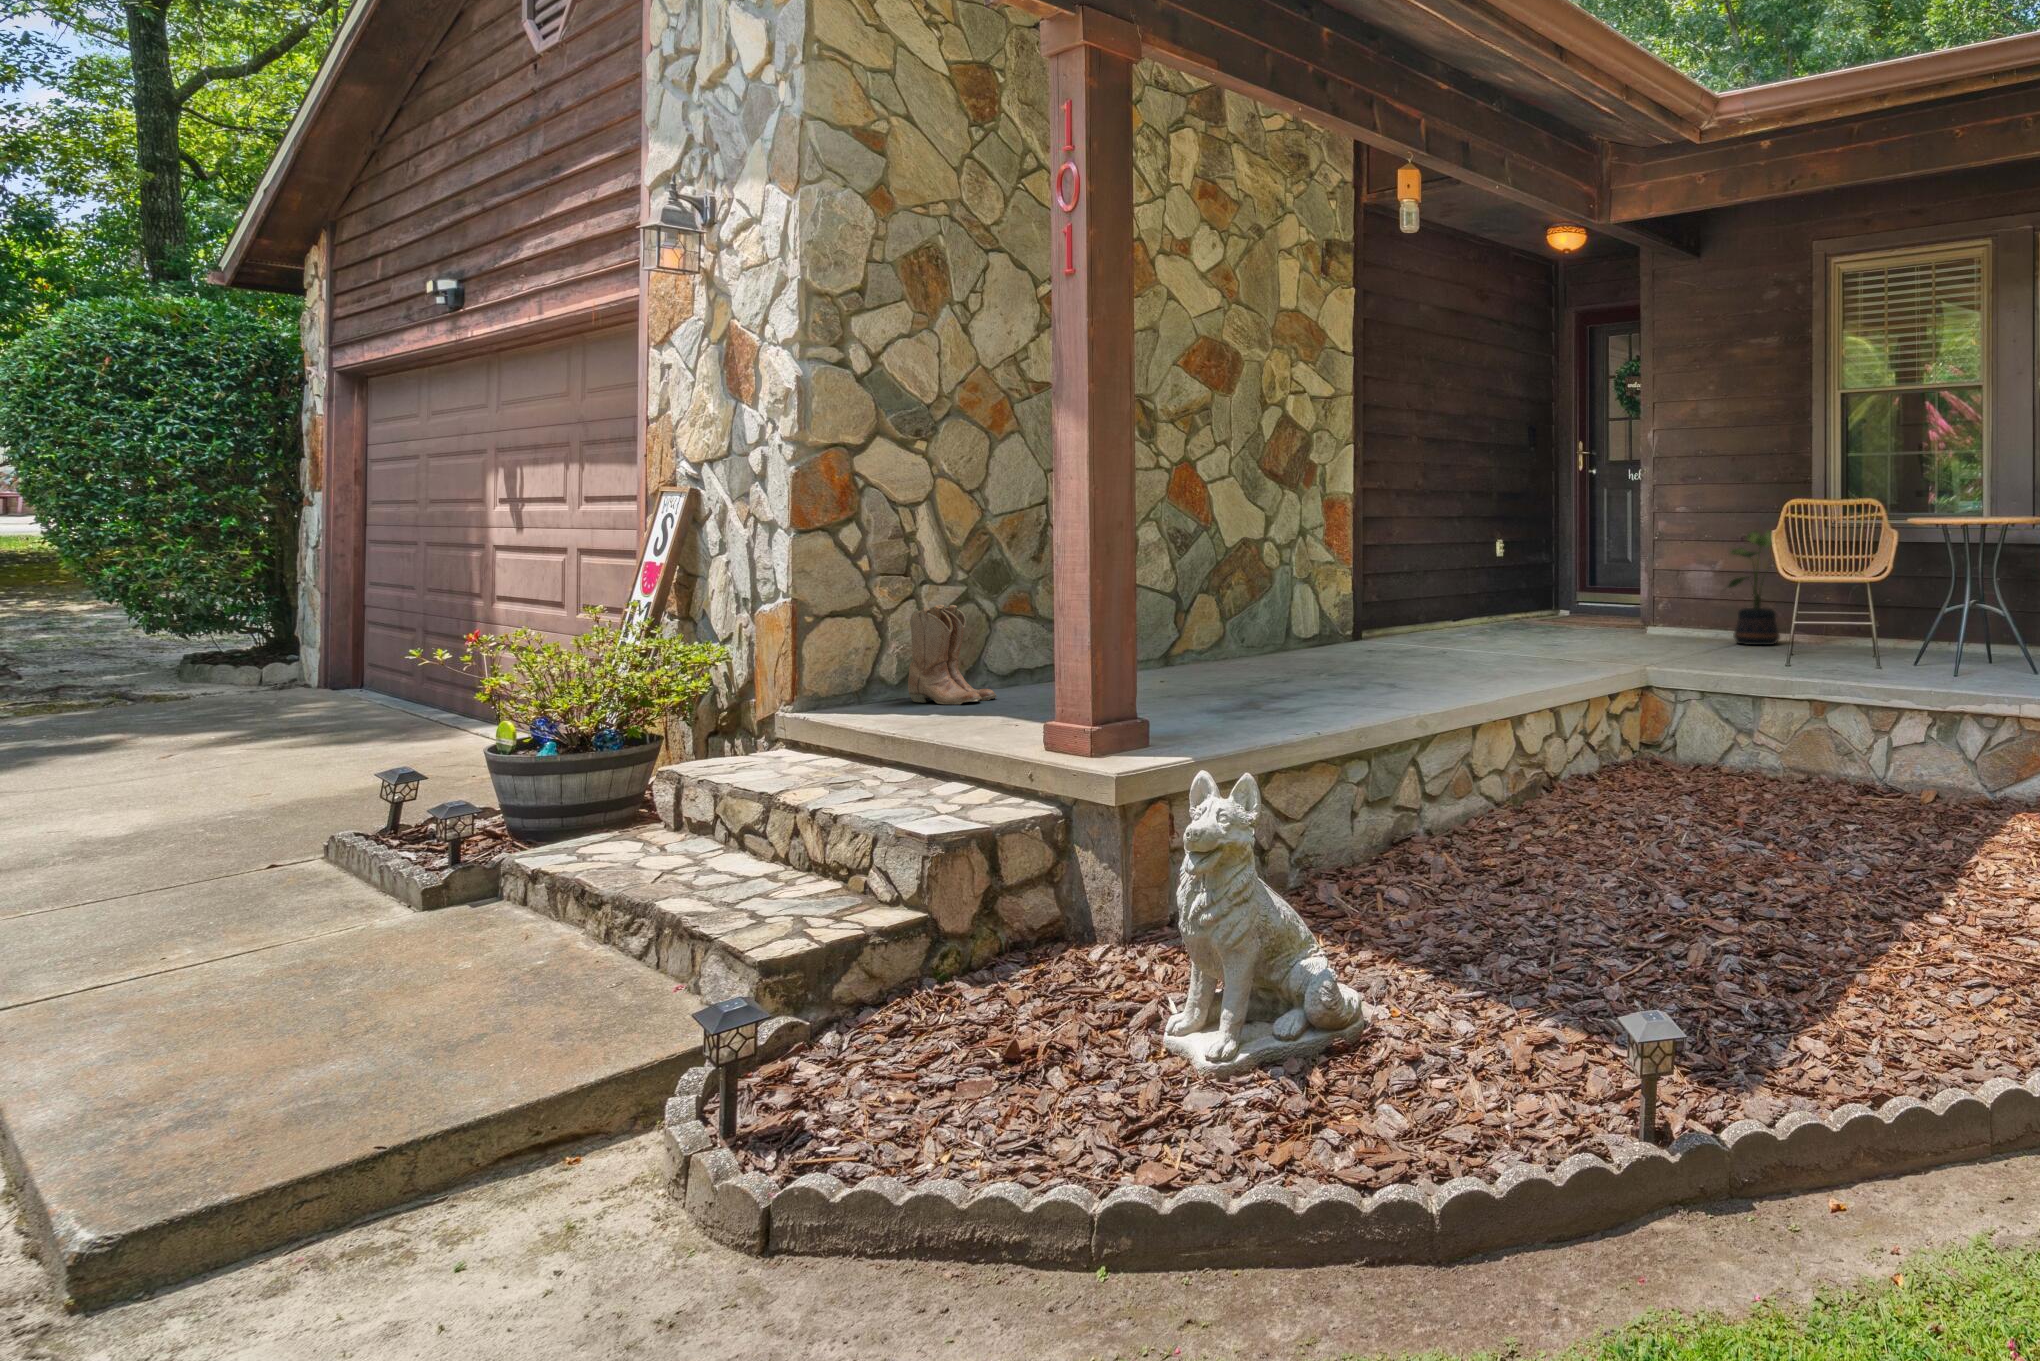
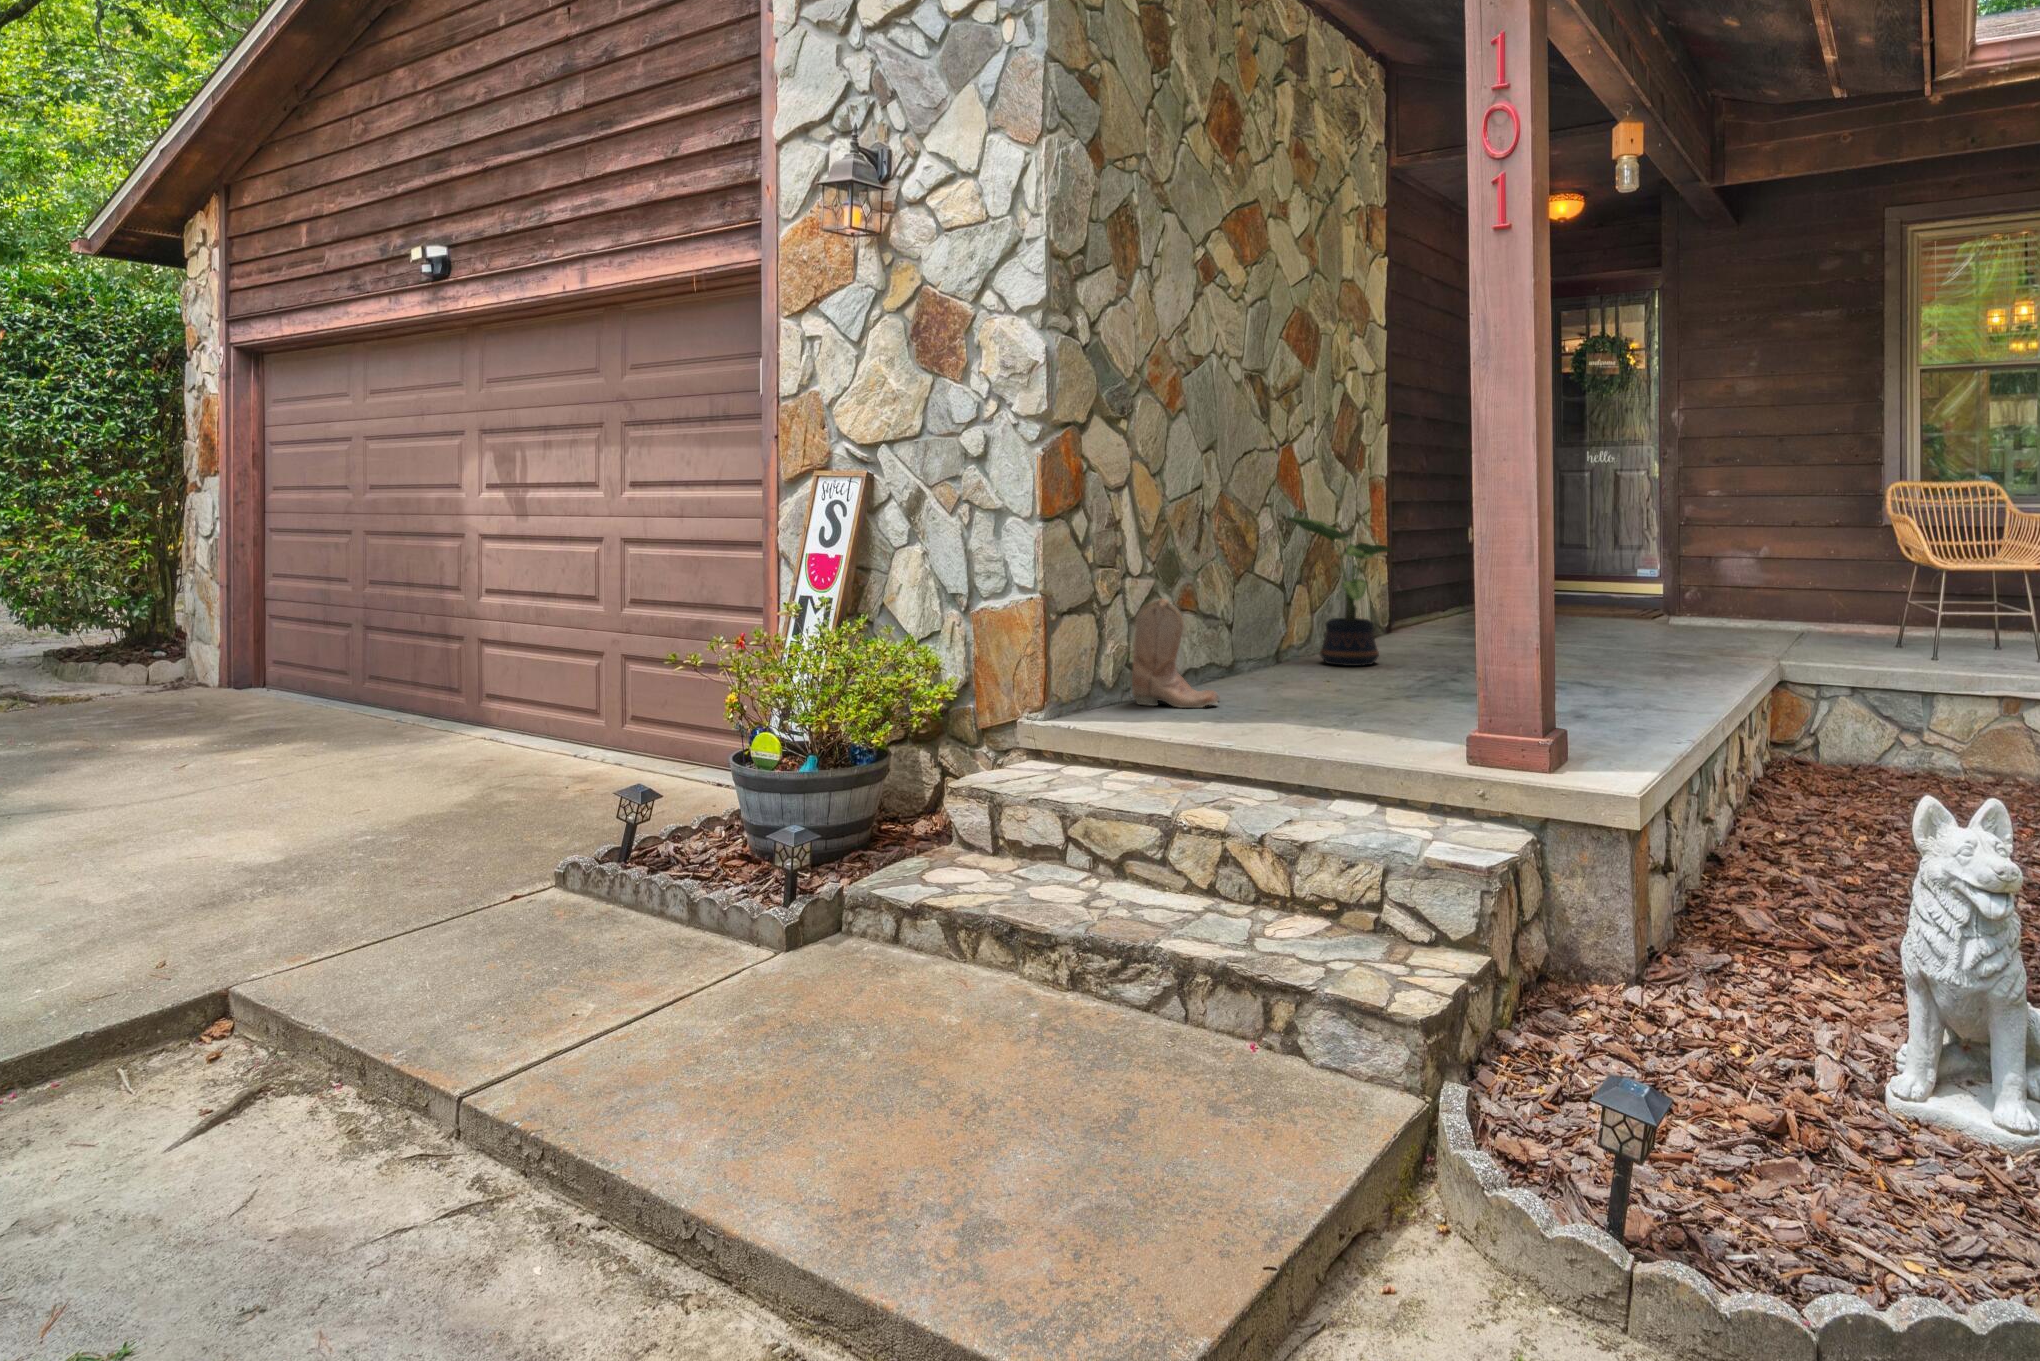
potted plant: present [1728,530,1780,645] -> present [1287,517,1395,666]

